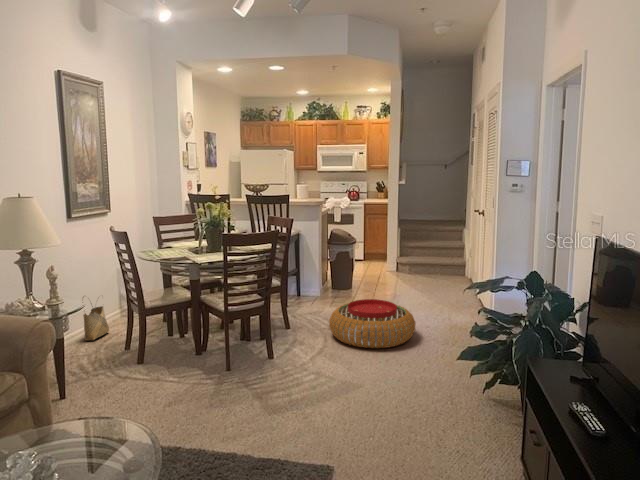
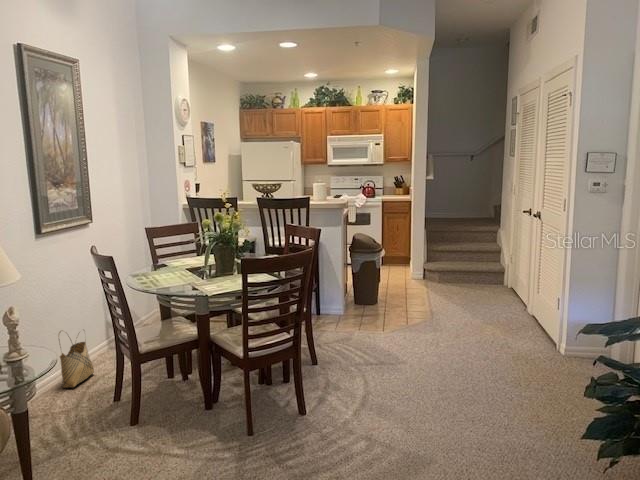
pouf: present [329,299,415,348] -> none [369,326,477,393]

